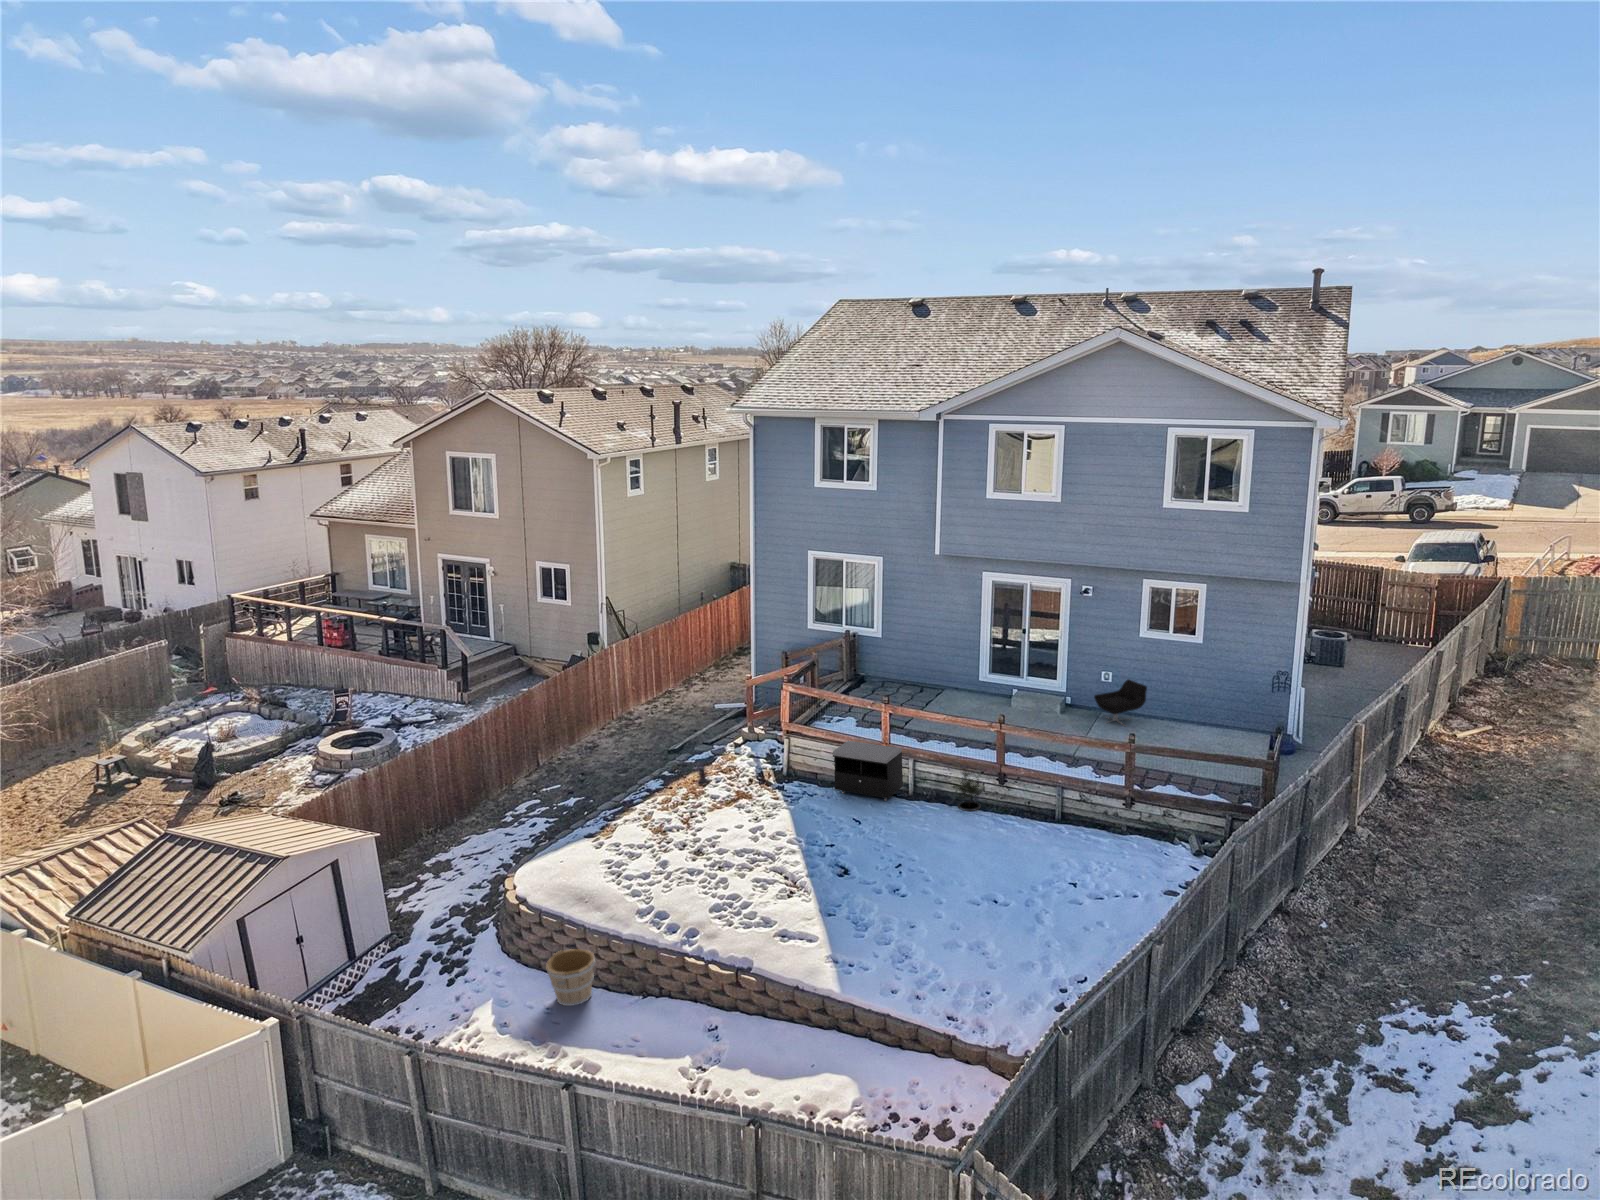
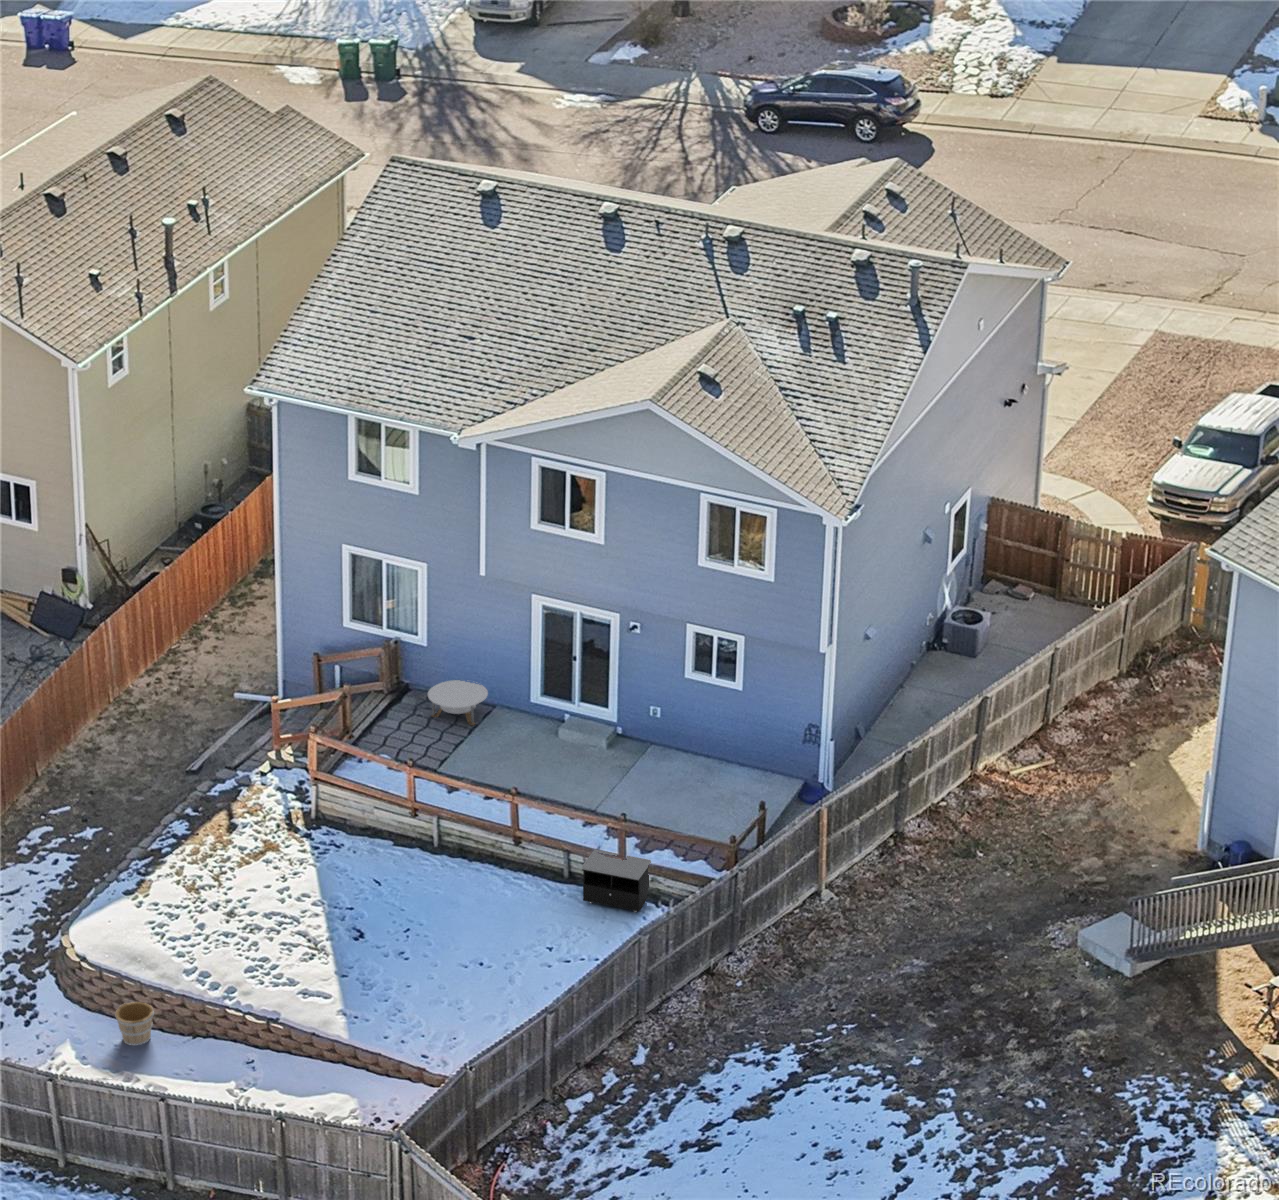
round table: none [885,664,941,699] -> present [428,680,488,725]
lounge chair: present [1094,679,1147,725] -> none [637,721,687,773]
storage bench: present [833,741,903,801] -> present [582,849,651,912]
potted tree: present [957,773,982,811] -> none [474,831,500,870]

